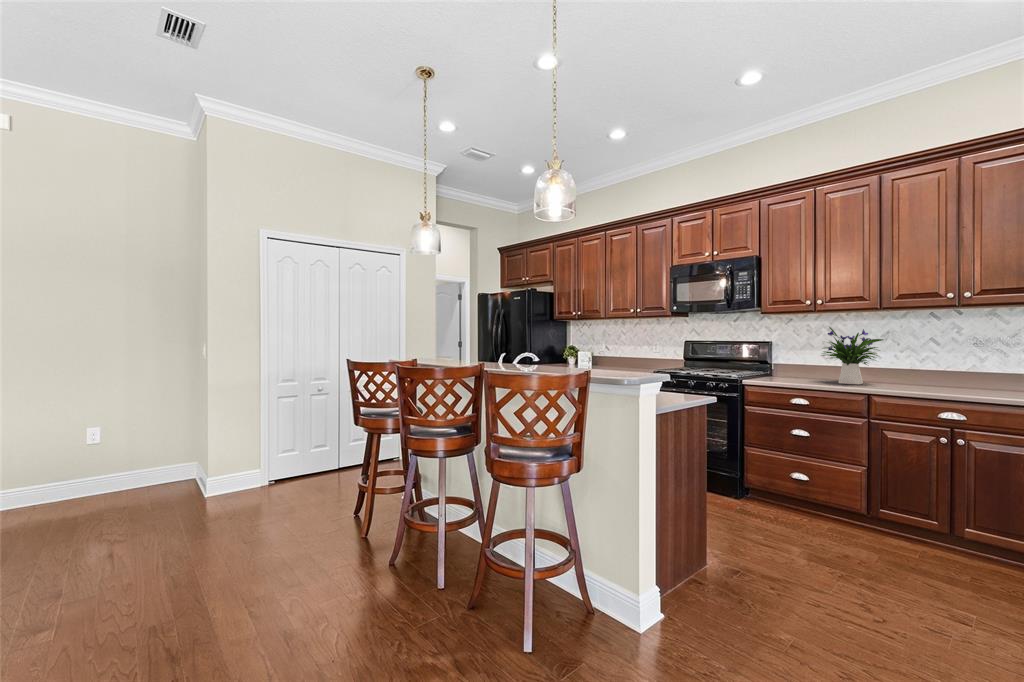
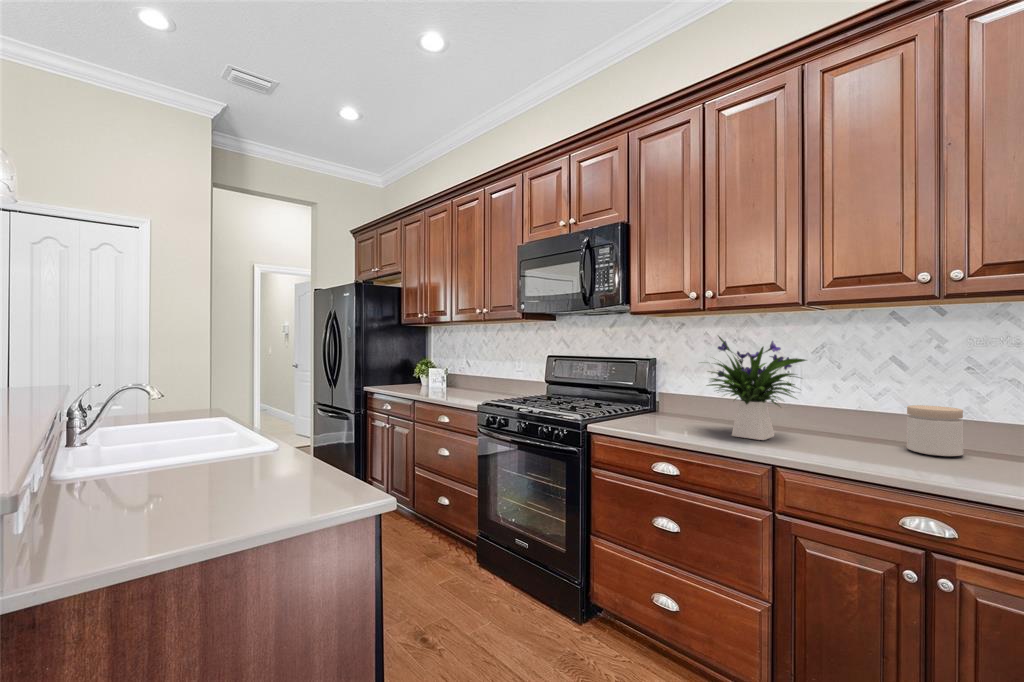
jar: none [941,364,971,389] -> present [907,405,963,456]

